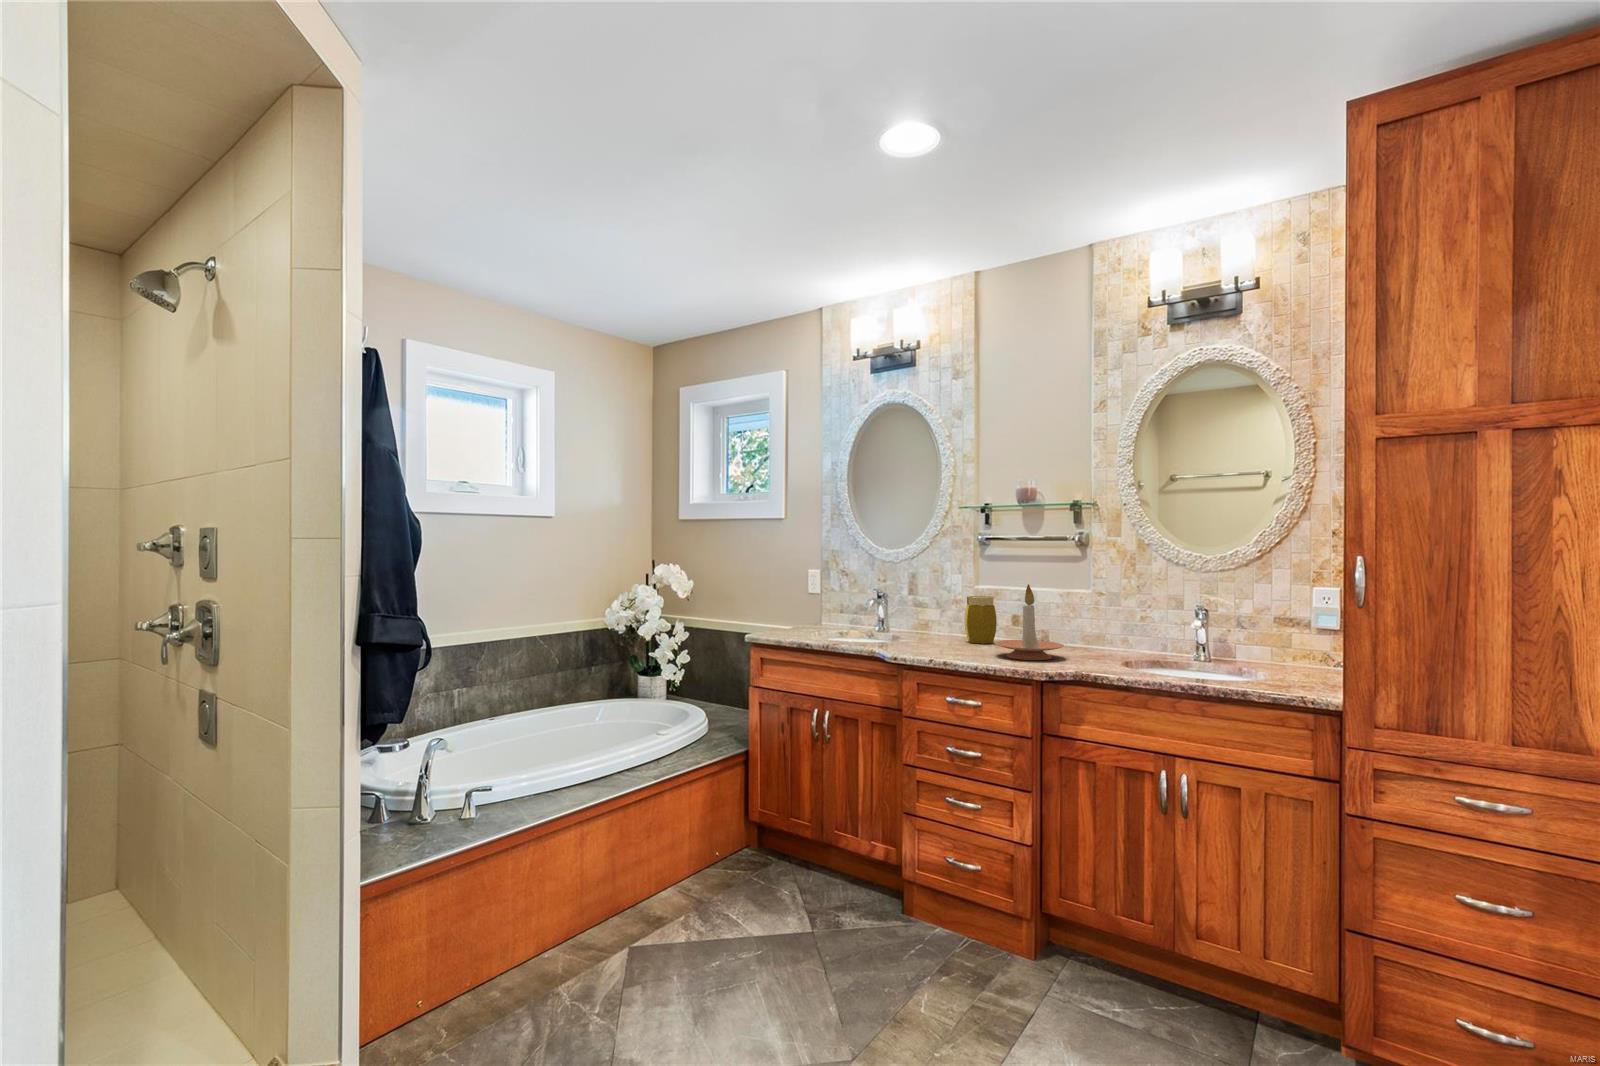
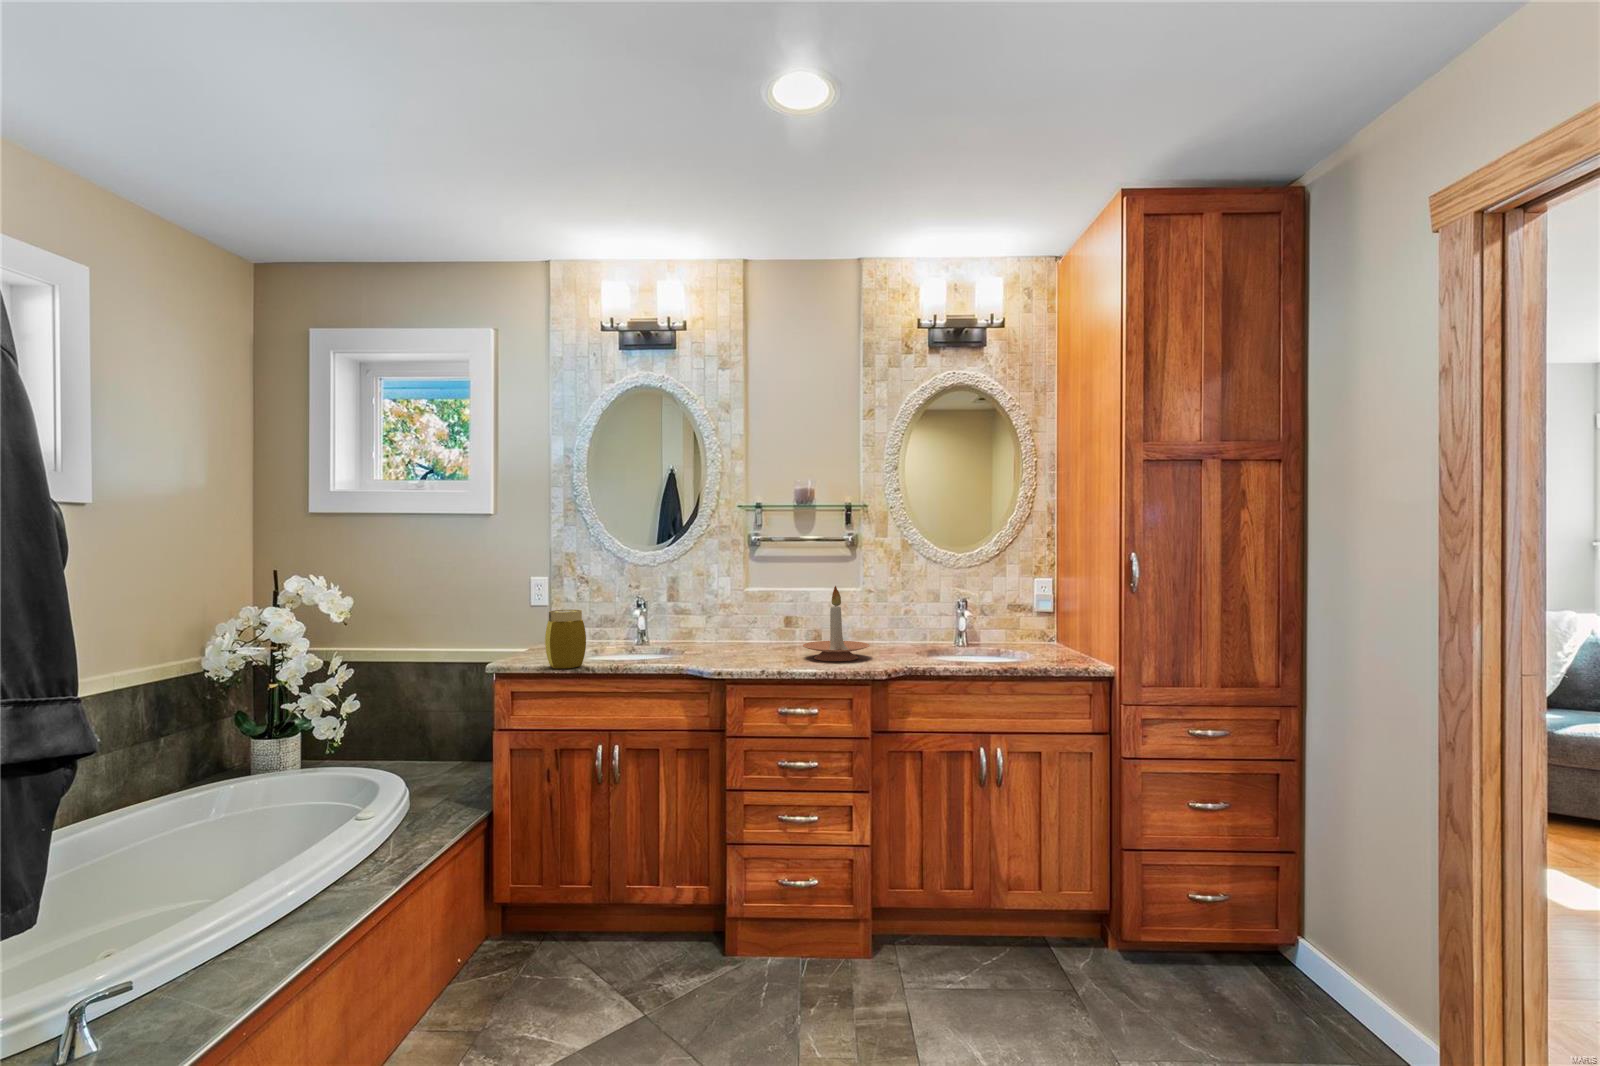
jar: present [965,596,997,644] -> present [545,610,586,669]

